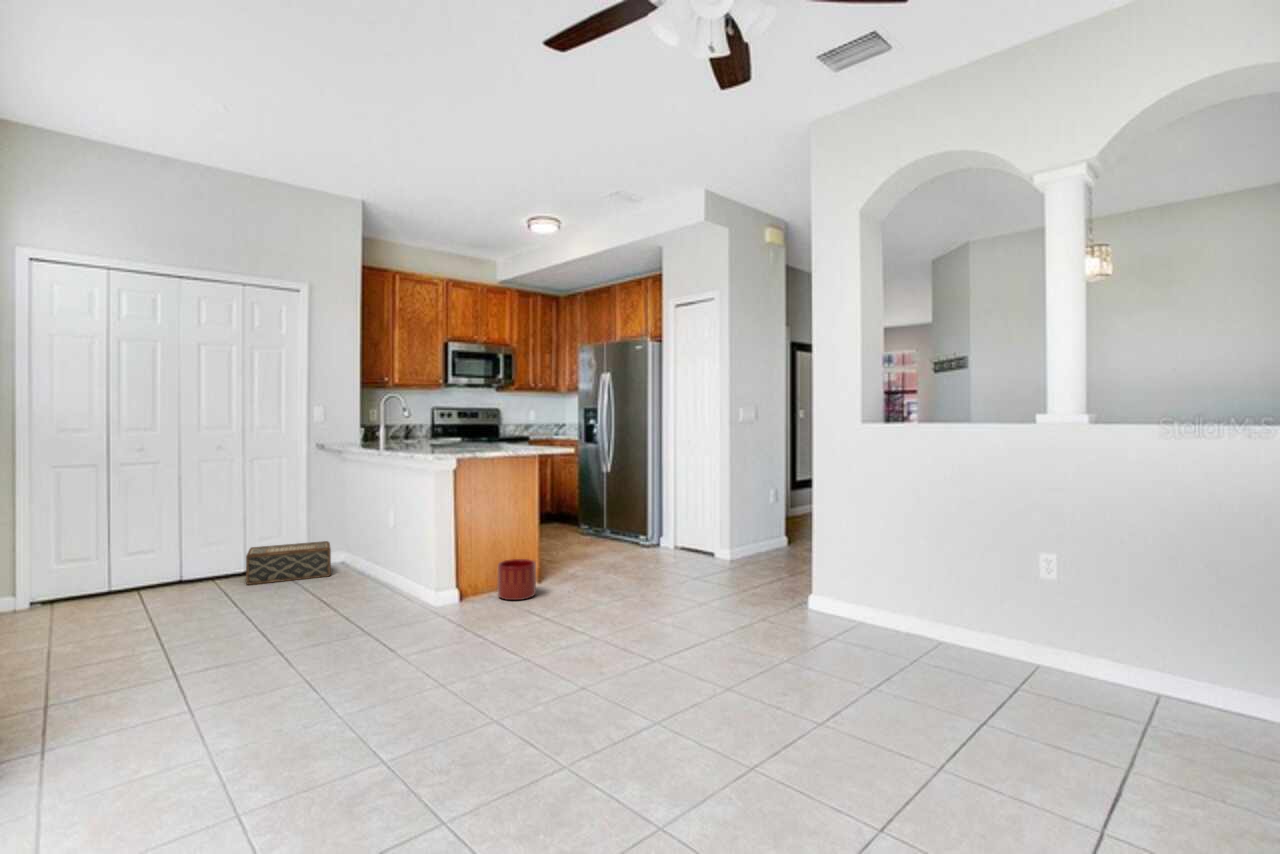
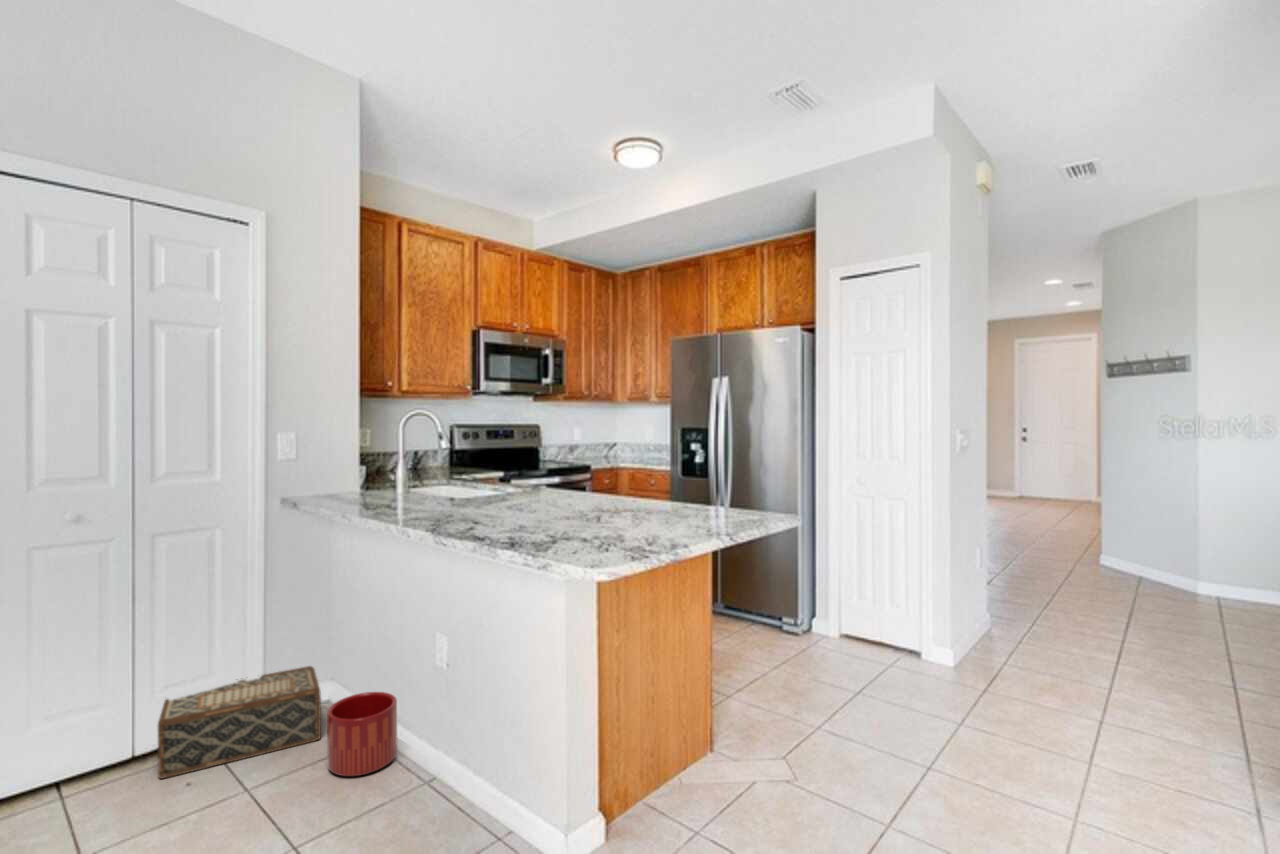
planter: present [498,559,536,600] -> present [327,692,397,776]

